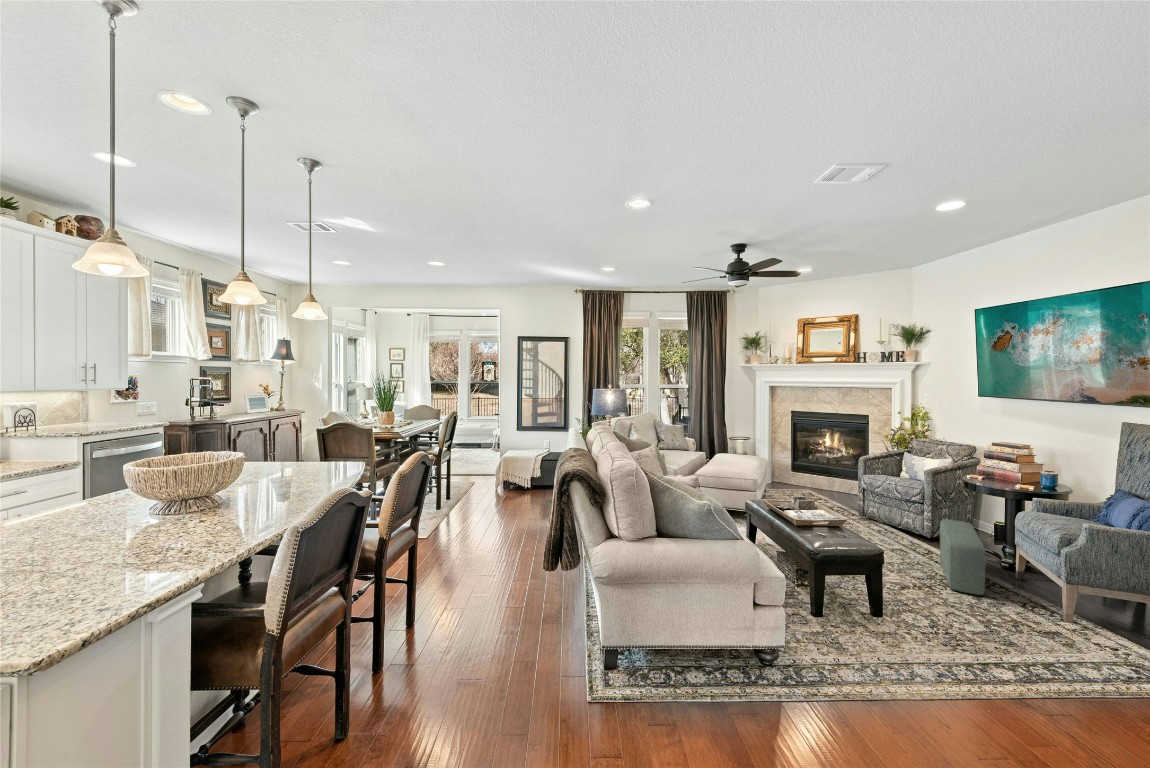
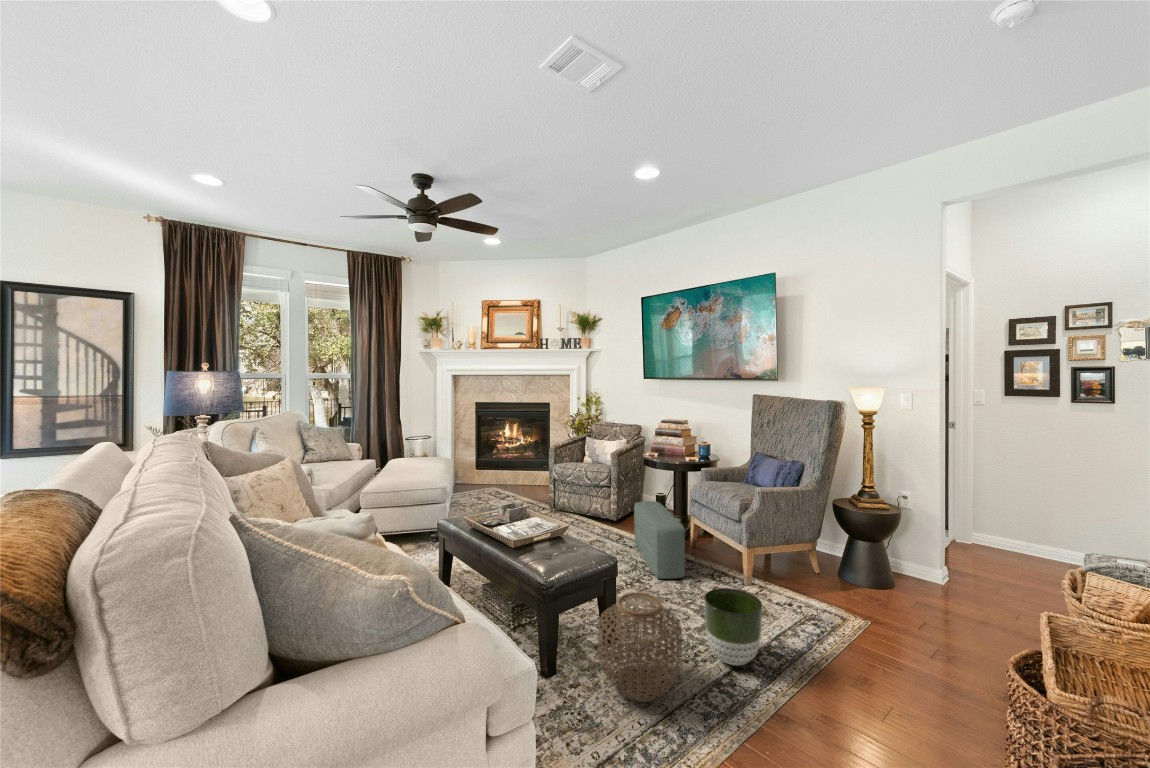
woven basket: none [854,574,929,655] -> present [598,592,682,702]
planter: none [967,596,1031,664] -> present [704,588,762,666]

